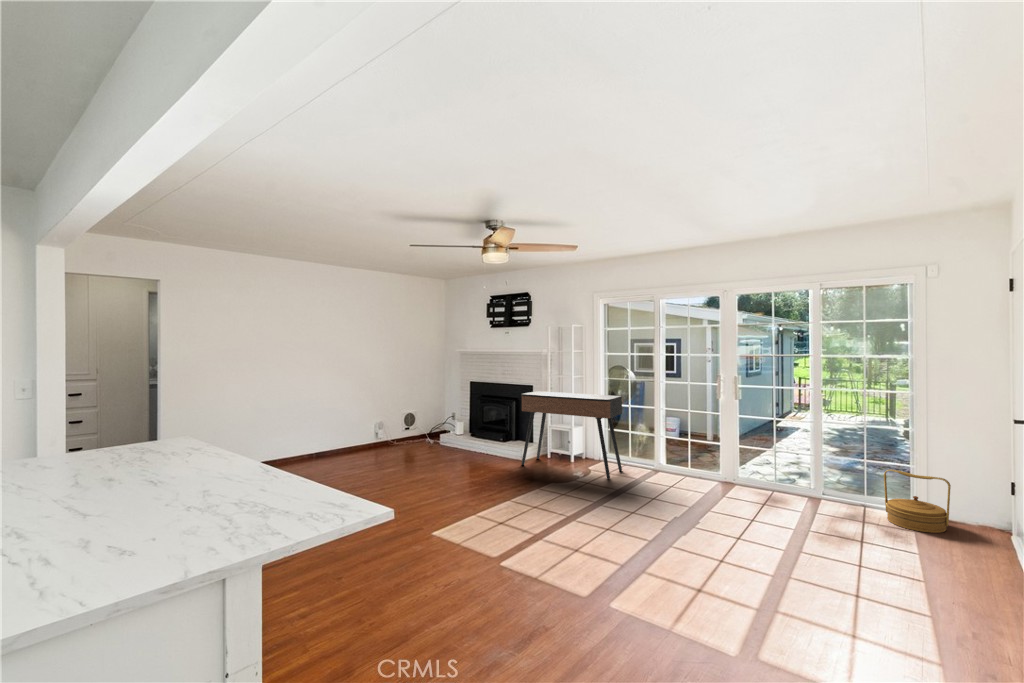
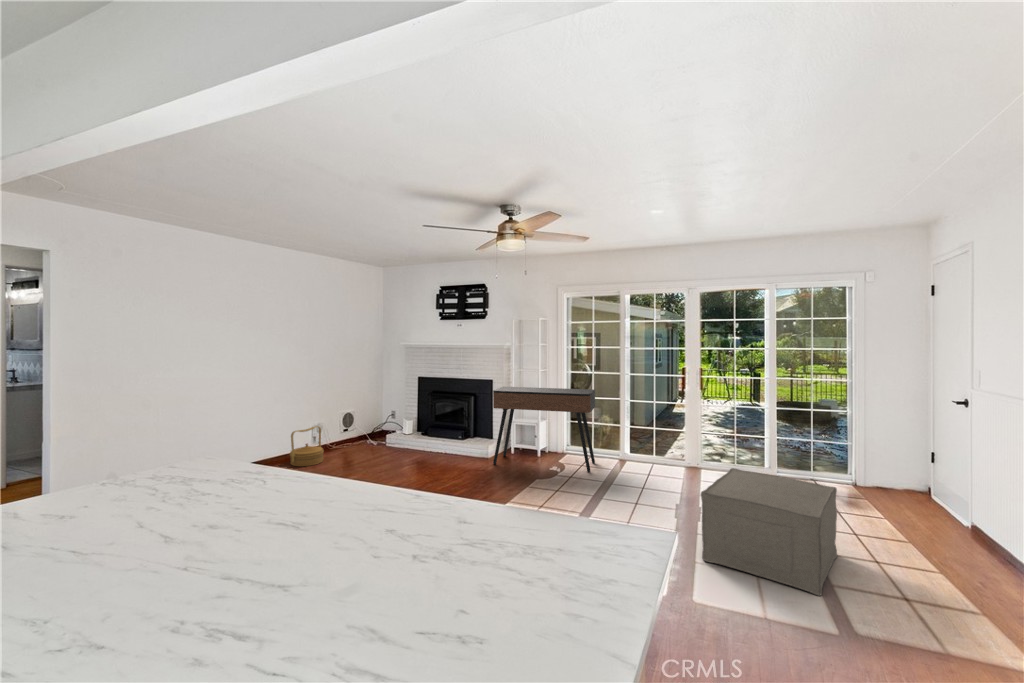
woven basket: present [884,469,951,533] -> present [290,426,324,466]
ottoman: none [651,479,818,620] -> present [701,468,837,596]

